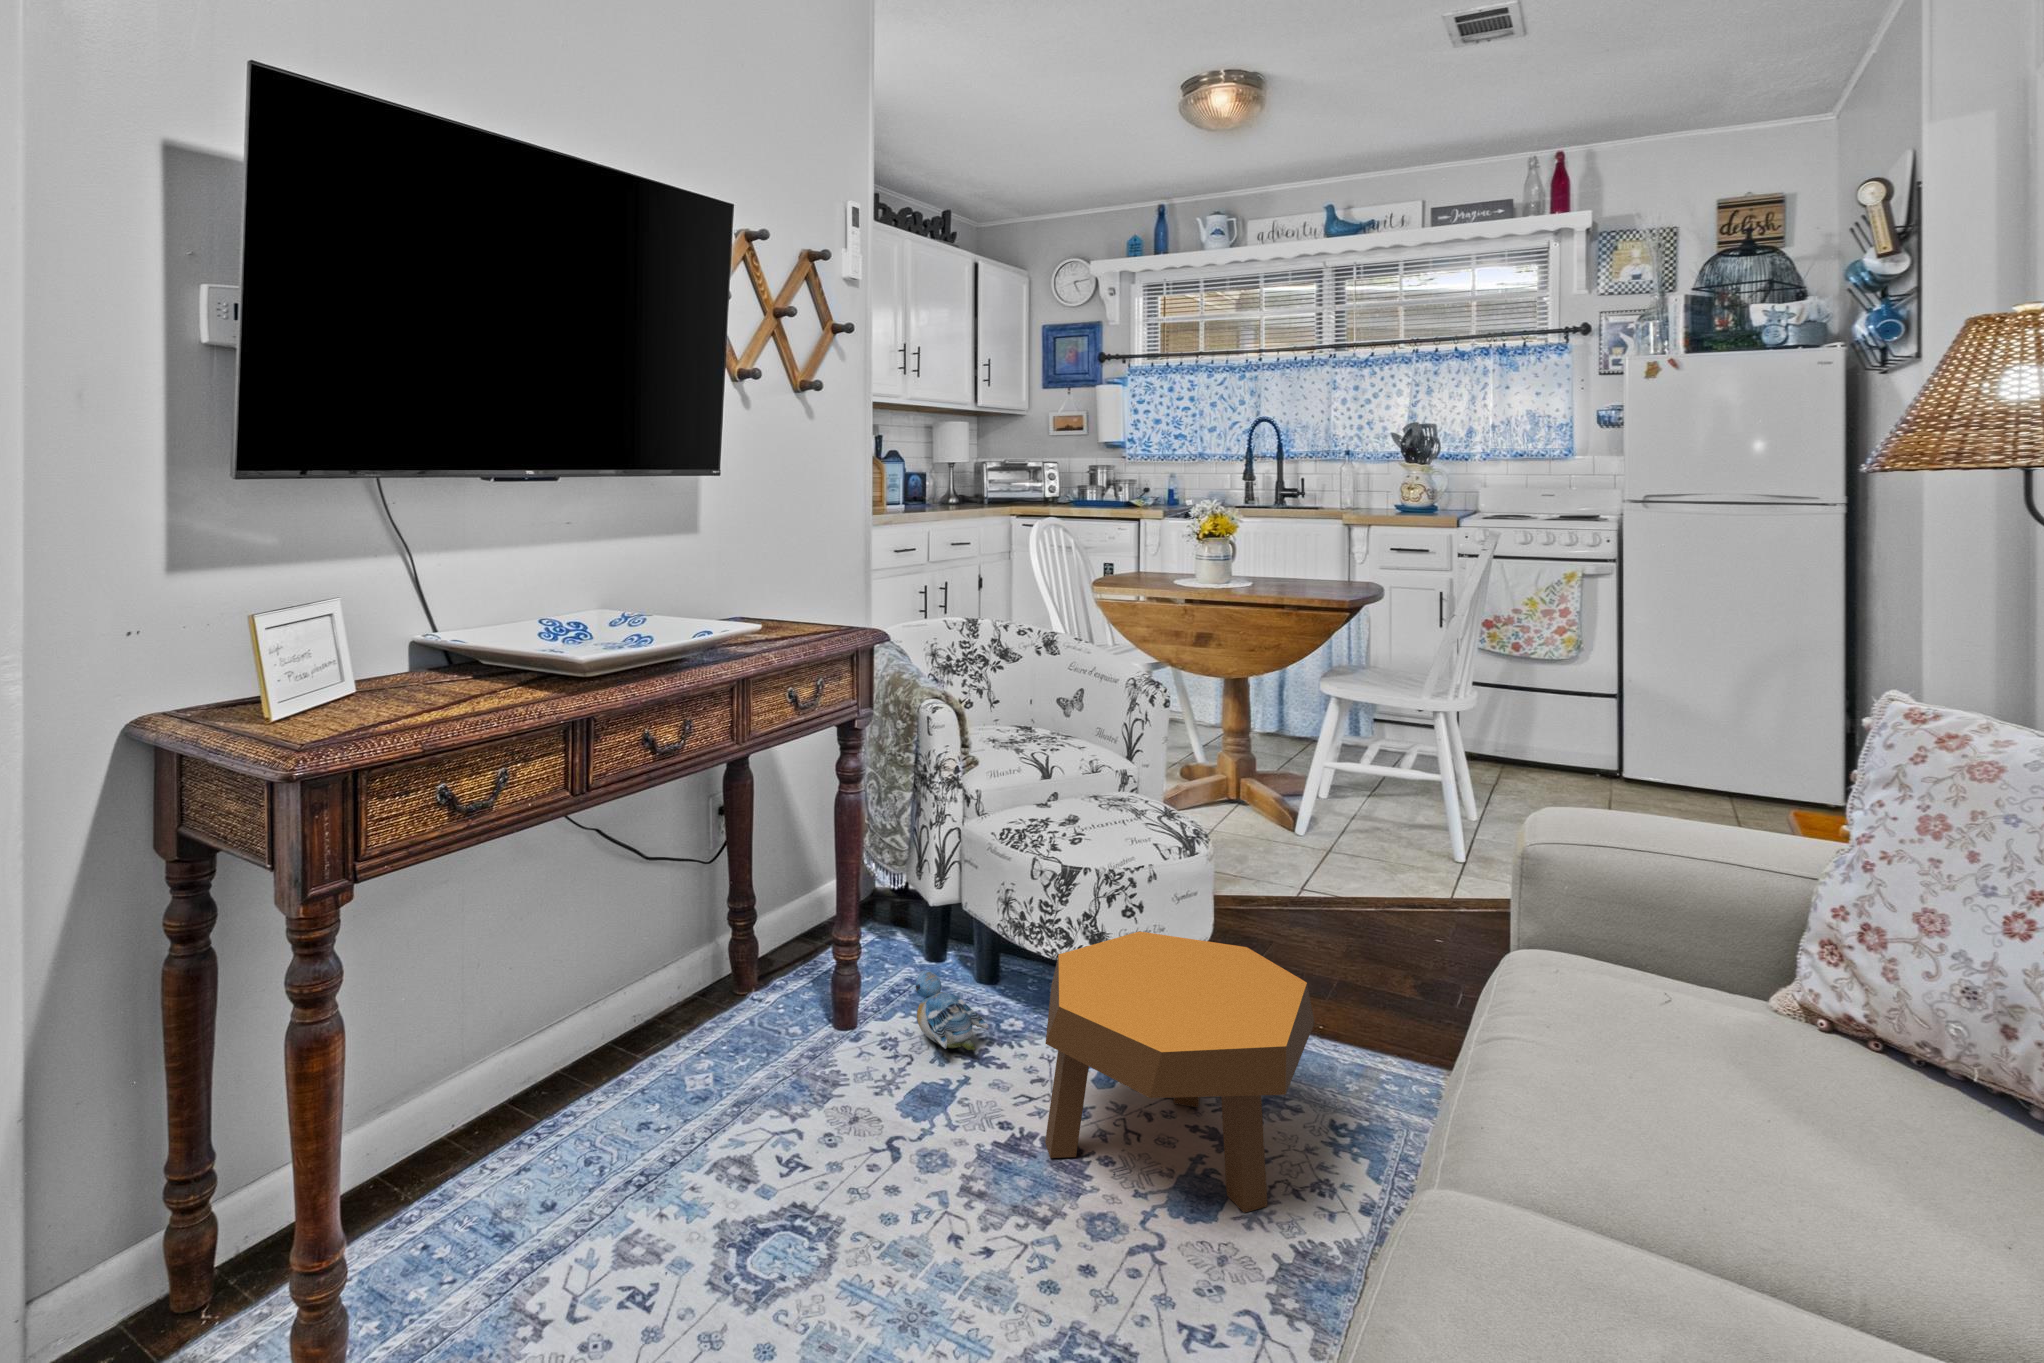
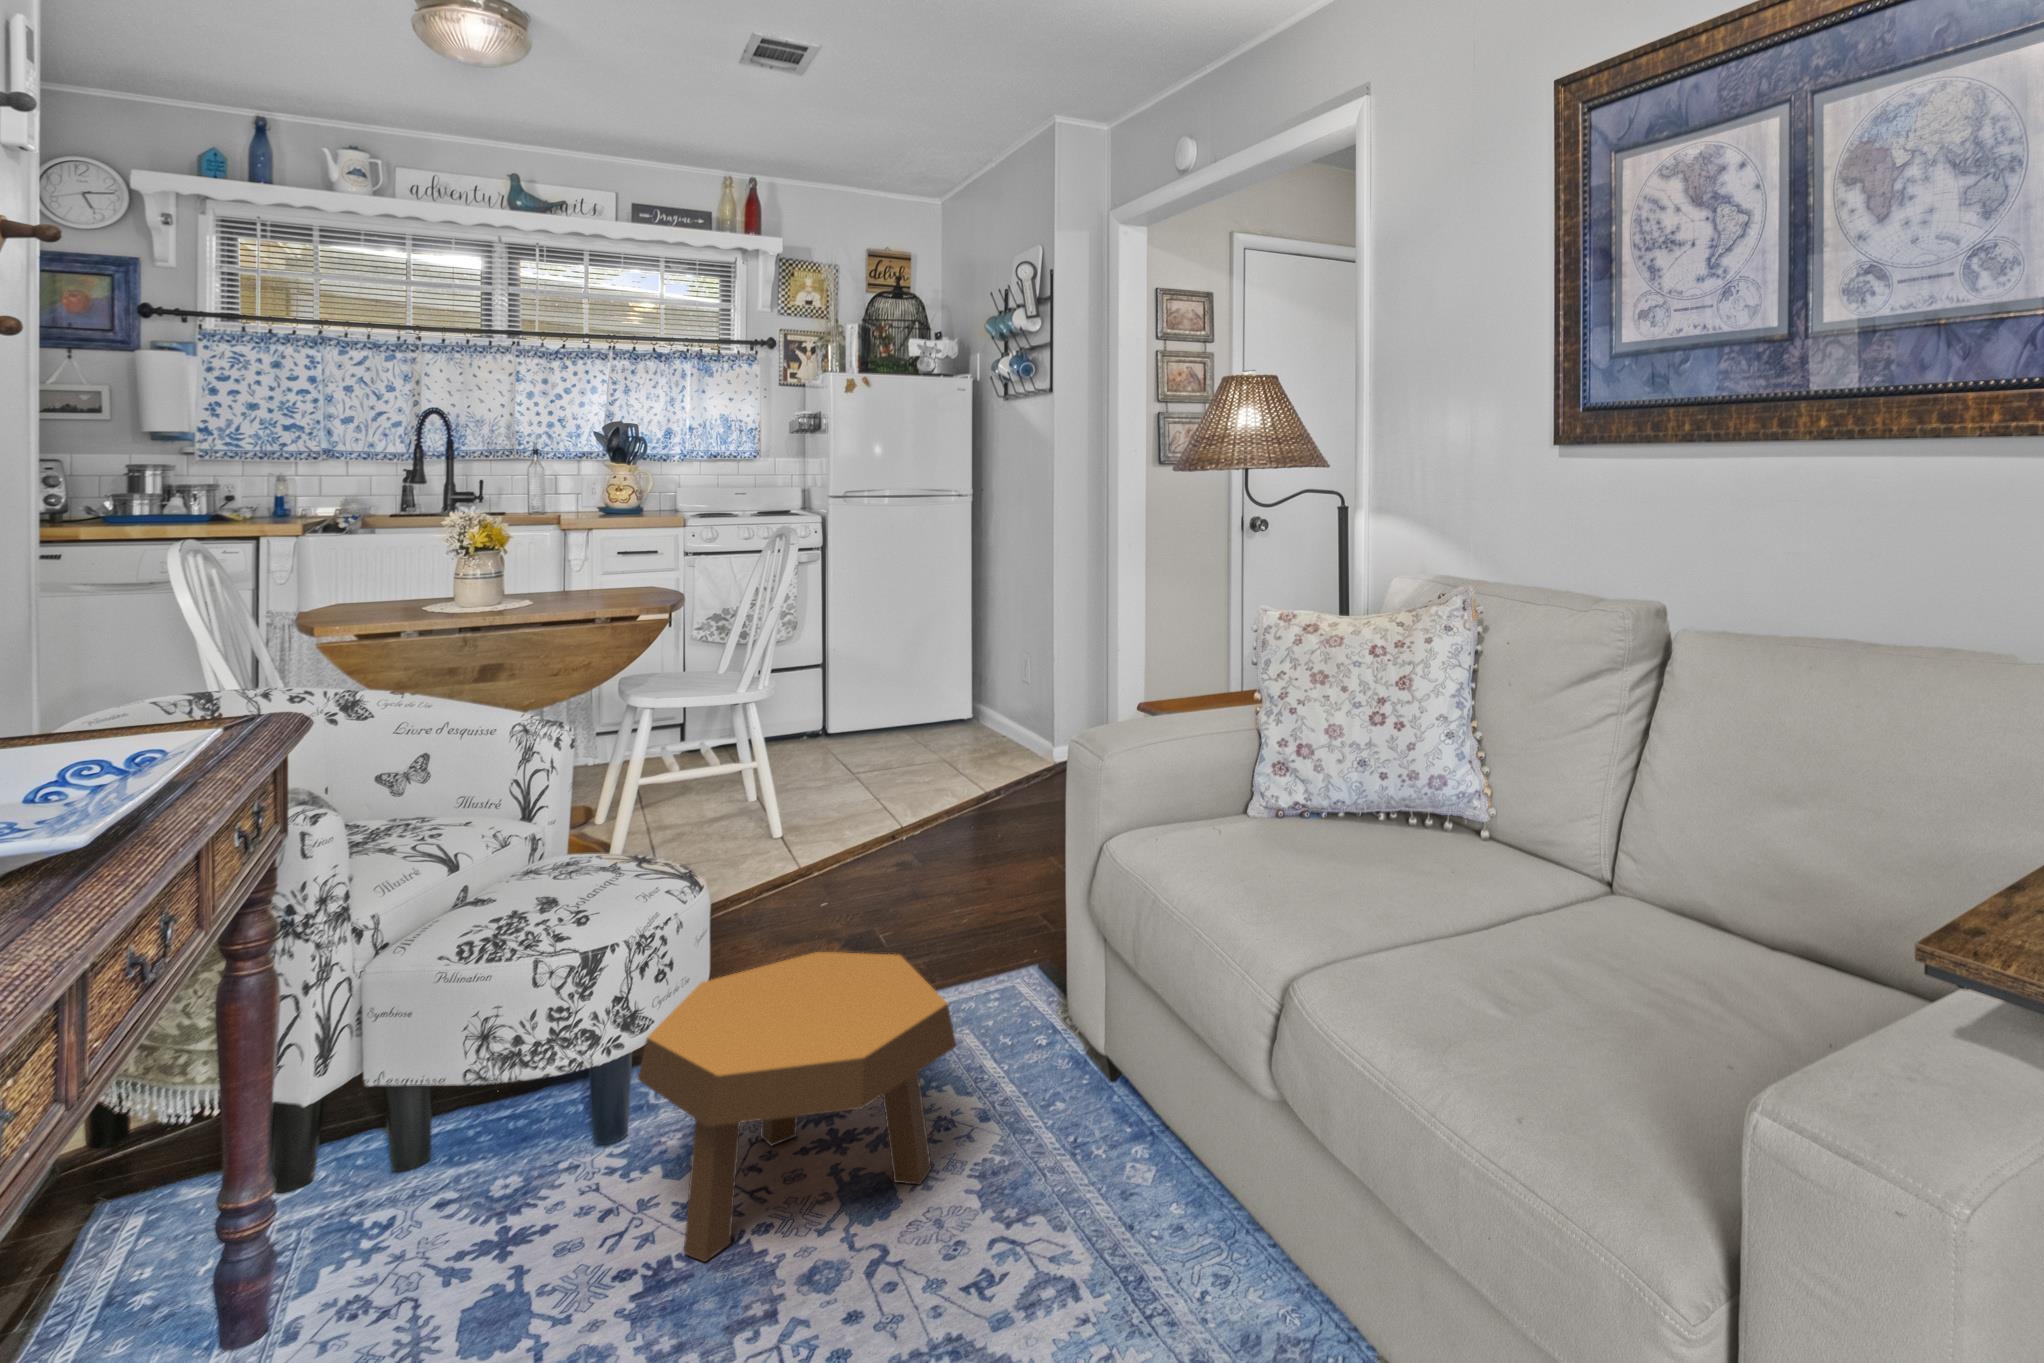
plush toy: present [916,971,989,1051] -> none [365,1165,504,1254]

